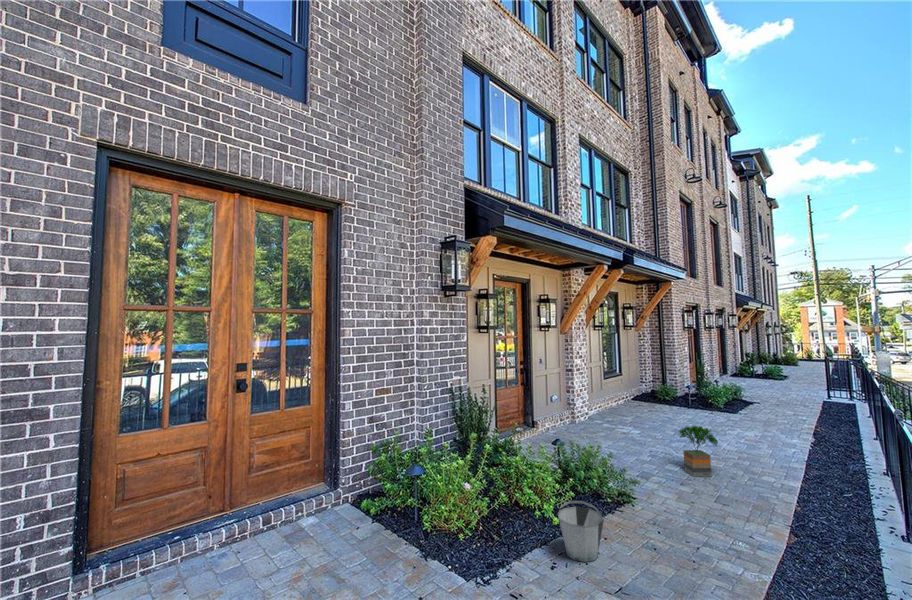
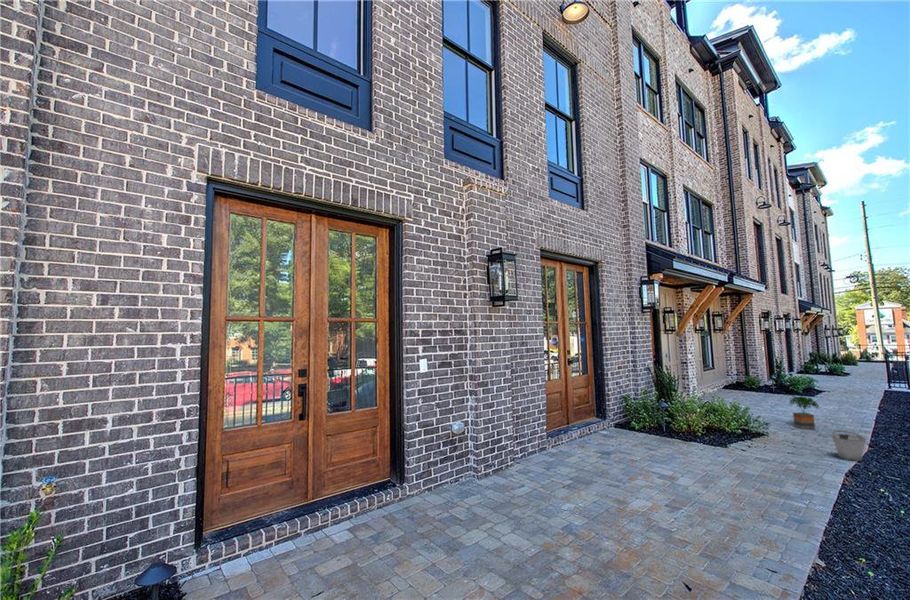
bucket: present [558,501,604,562] -> present [832,430,865,461]

